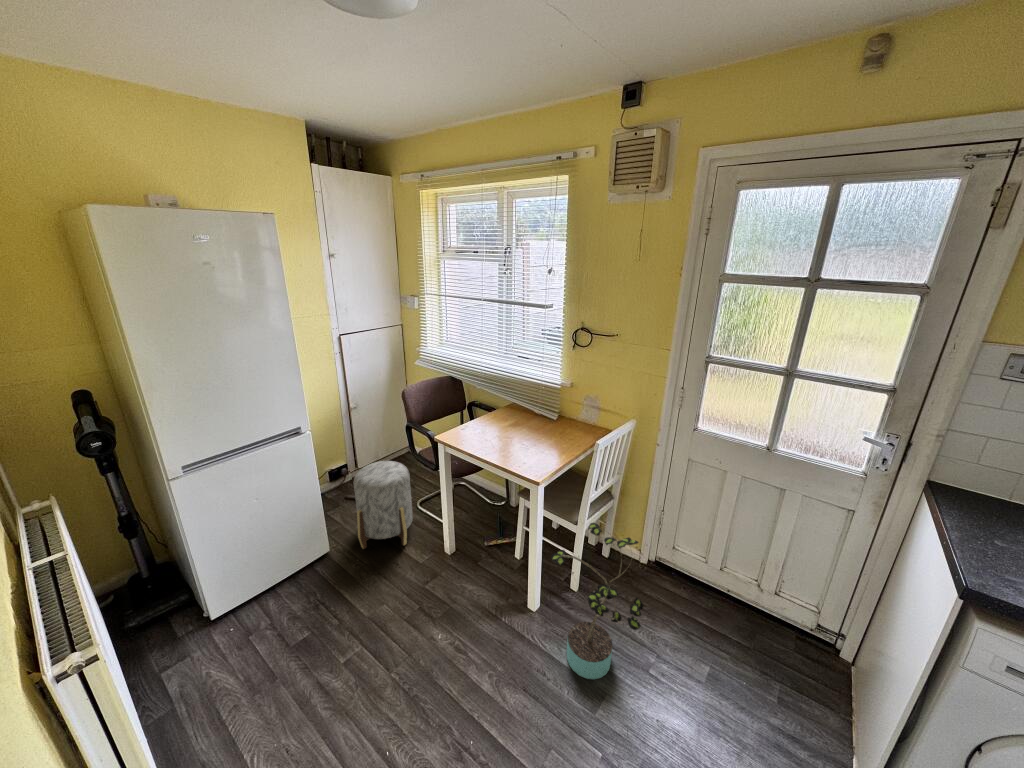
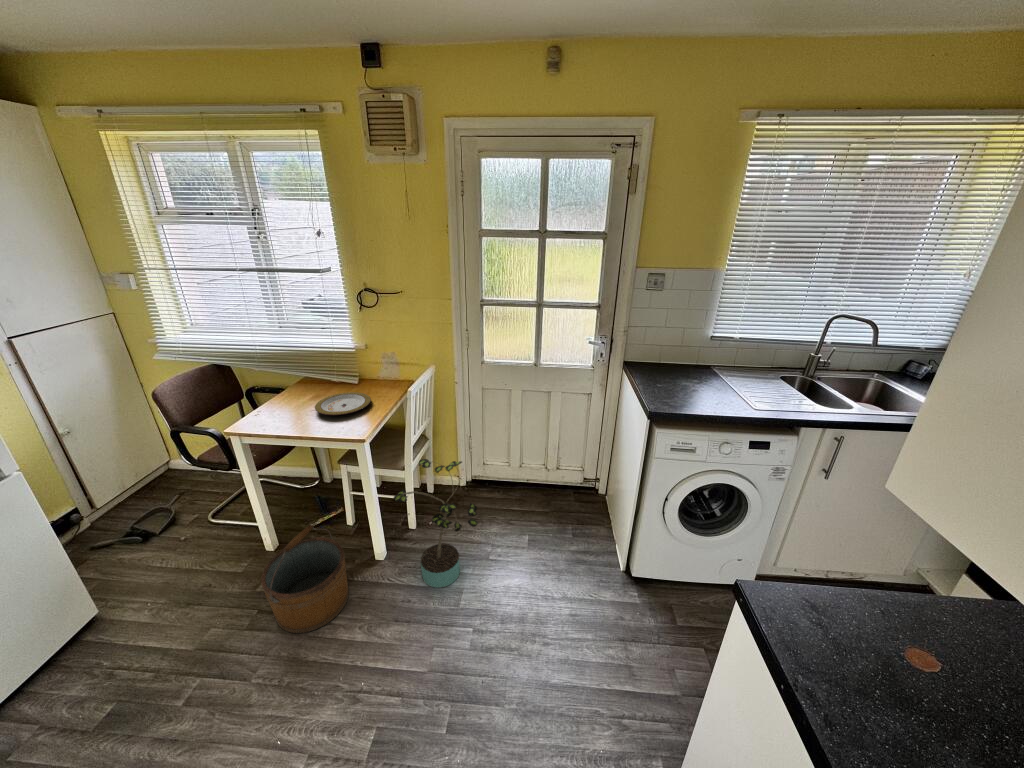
plate: none [509,426,561,449] -> present [315,392,371,415]
stool: present [354,461,413,549] -> none [111,478,213,591]
bucket: none [423,548,497,654] -> present [261,525,349,633]

